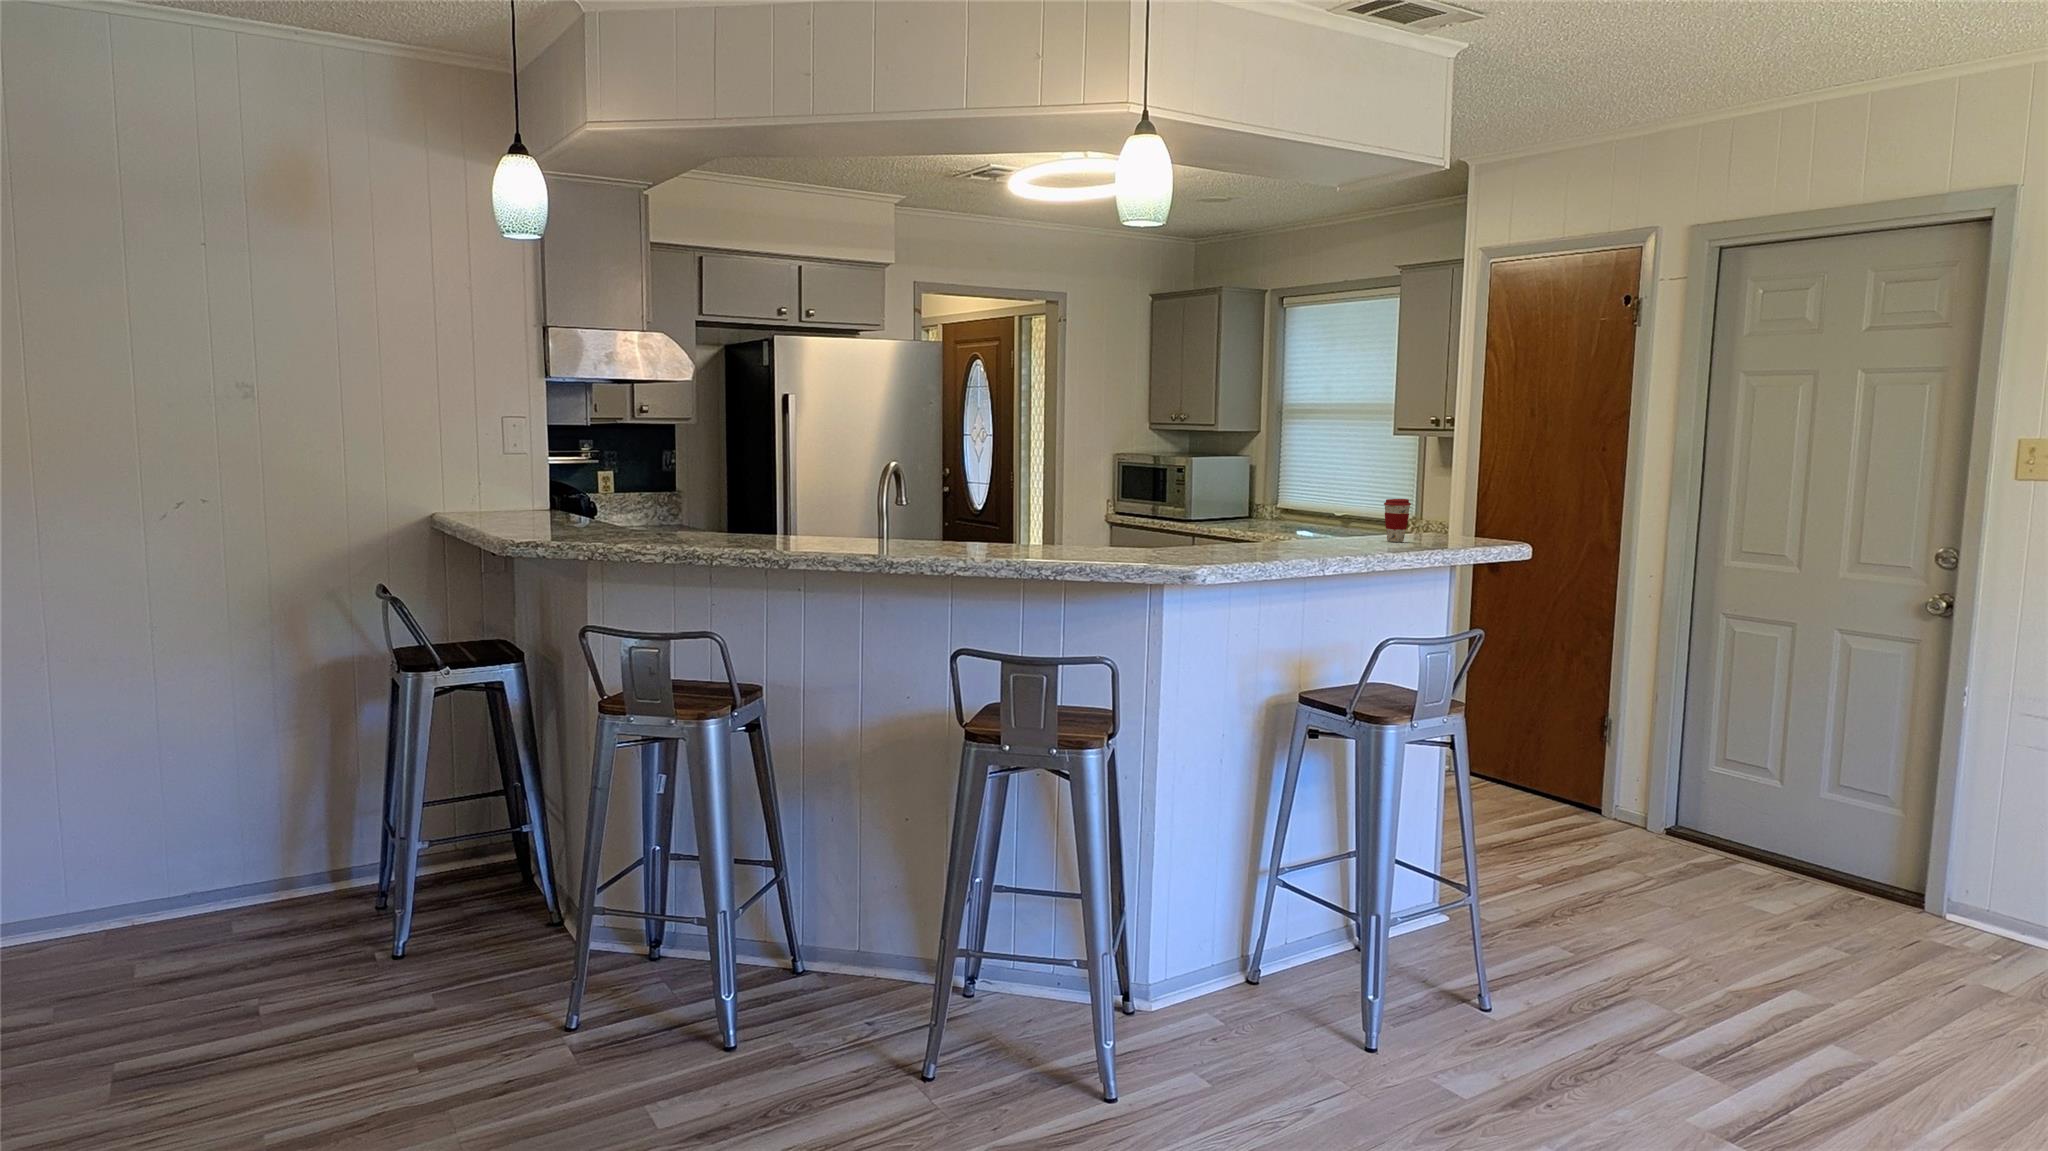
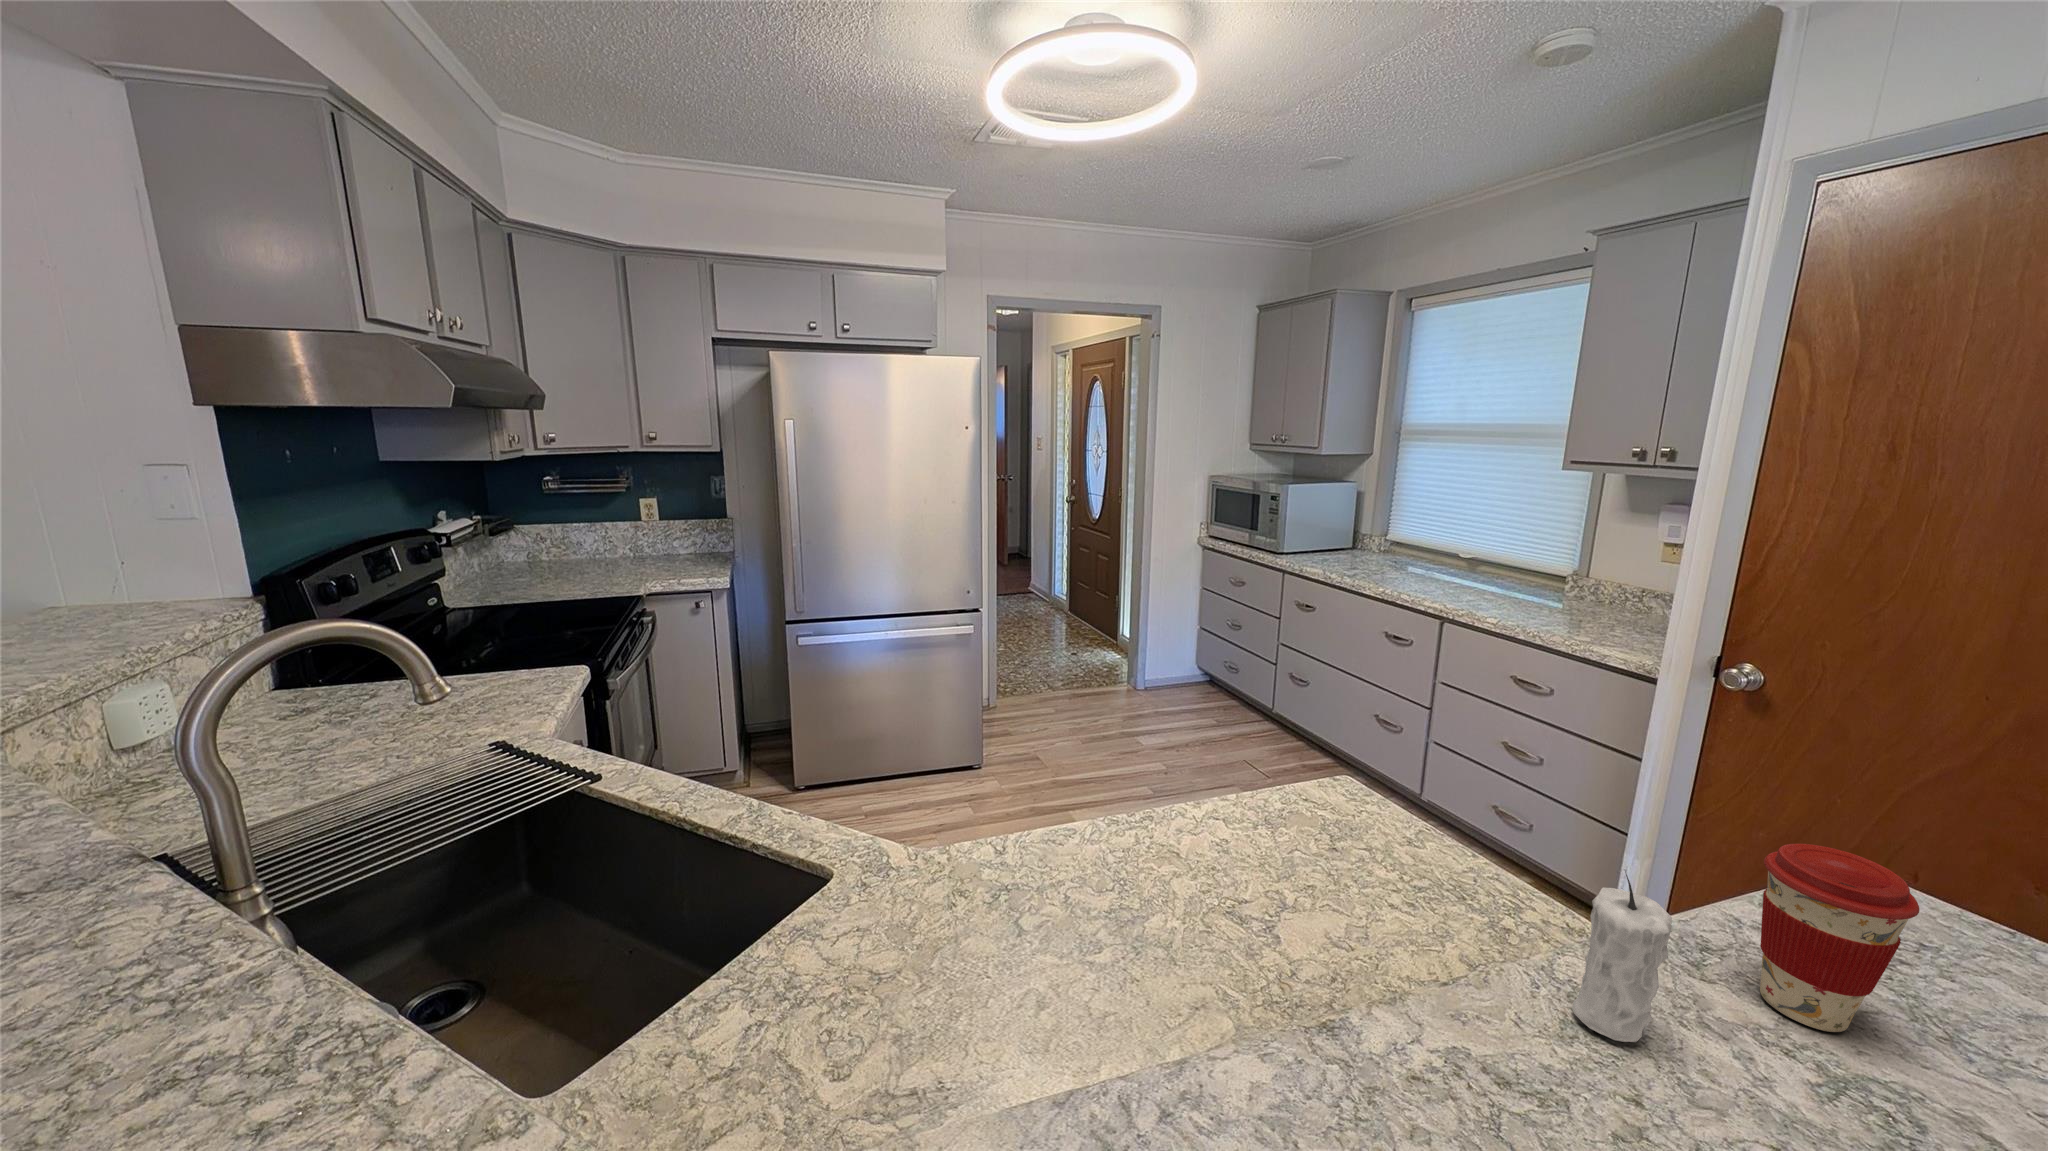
candle: none [1340,497,1357,540] -> present [1572,874,1672,1042]

